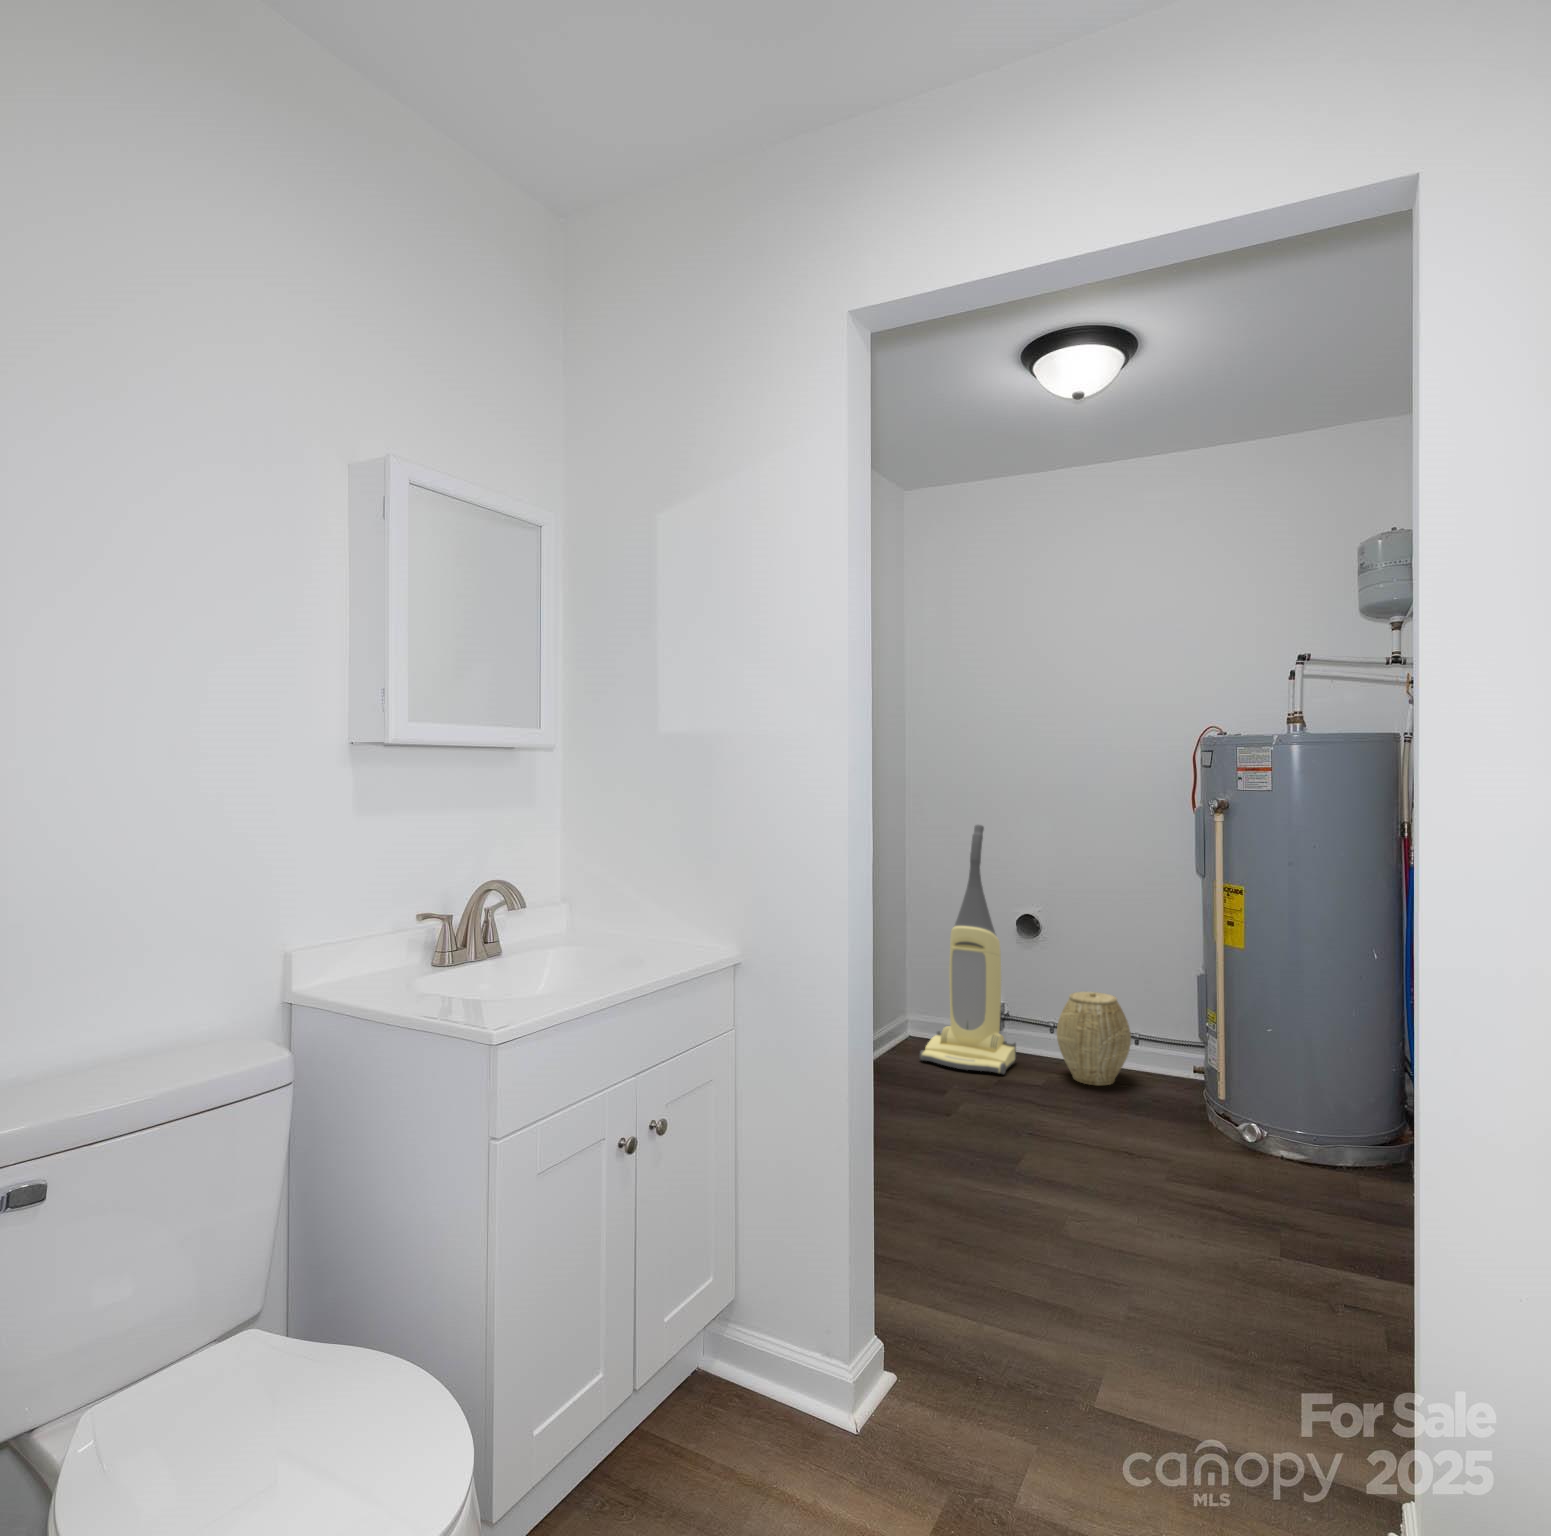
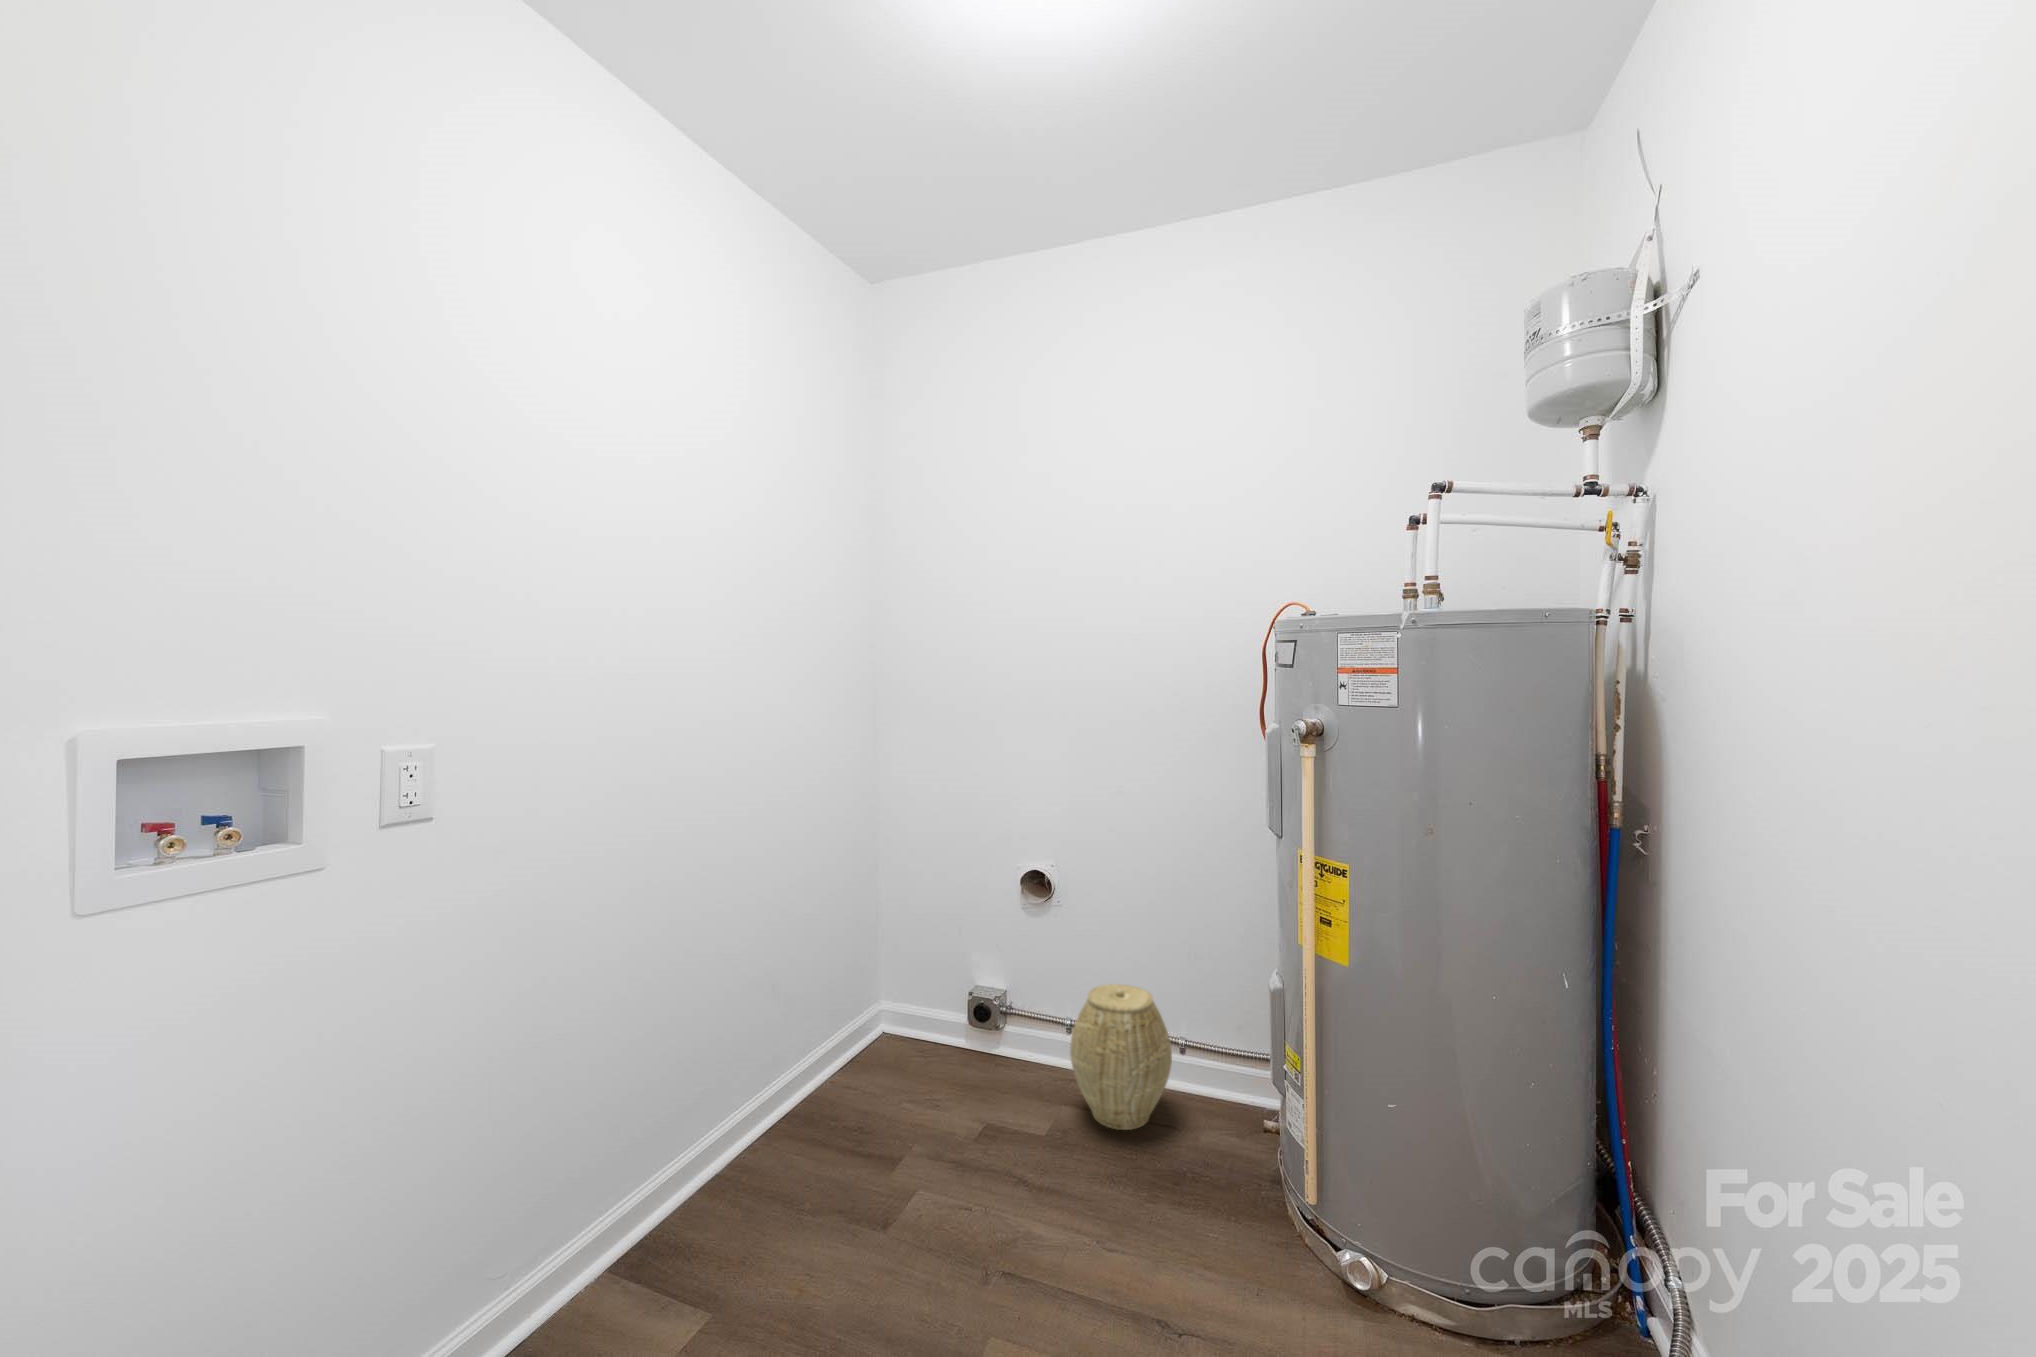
vacuum cleaner: present [920,825,1016,1074] -> none [882,749,1018,1114]

